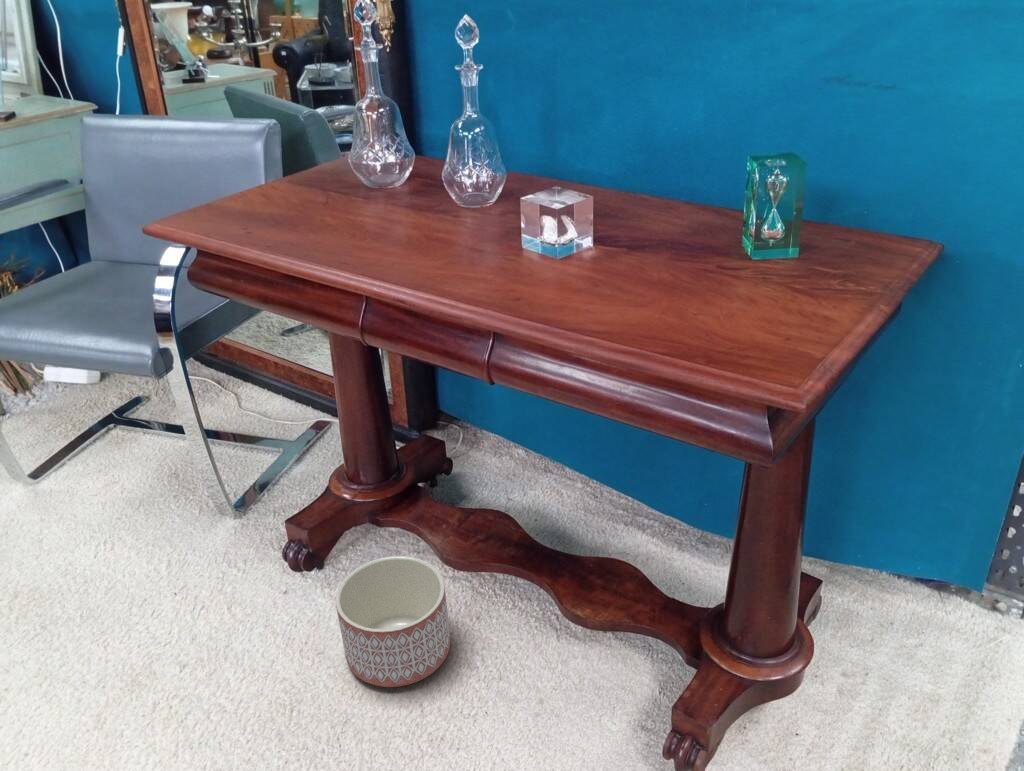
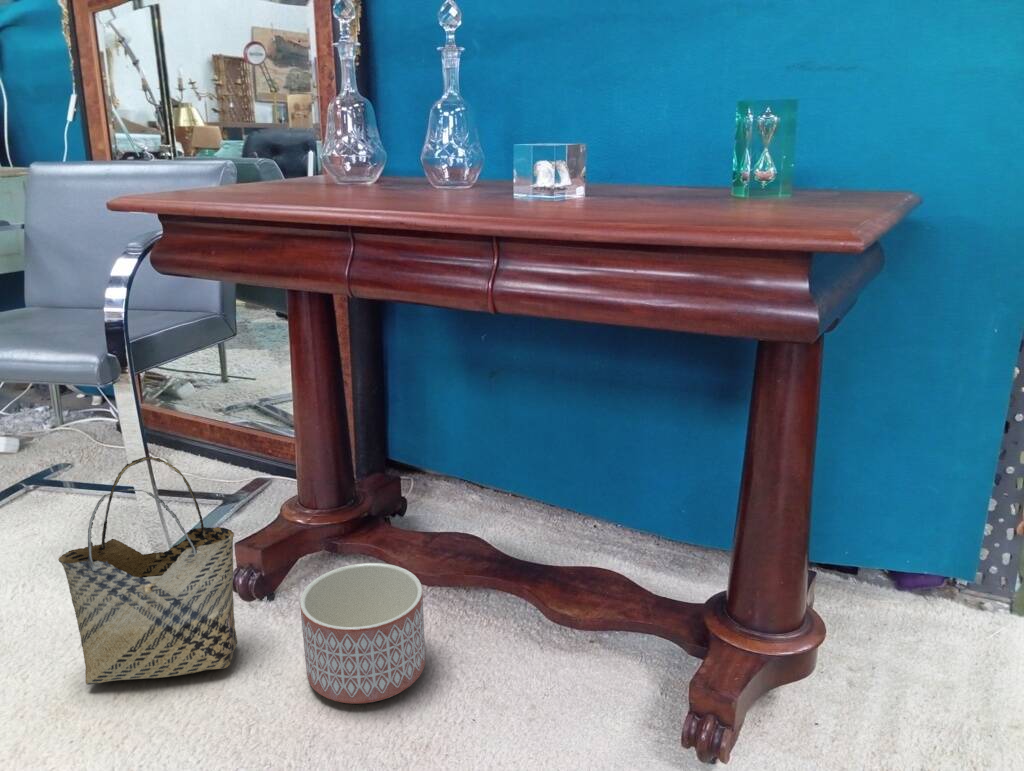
woven basket: none [129,461,289,652] -> present [58,457,238,685]

